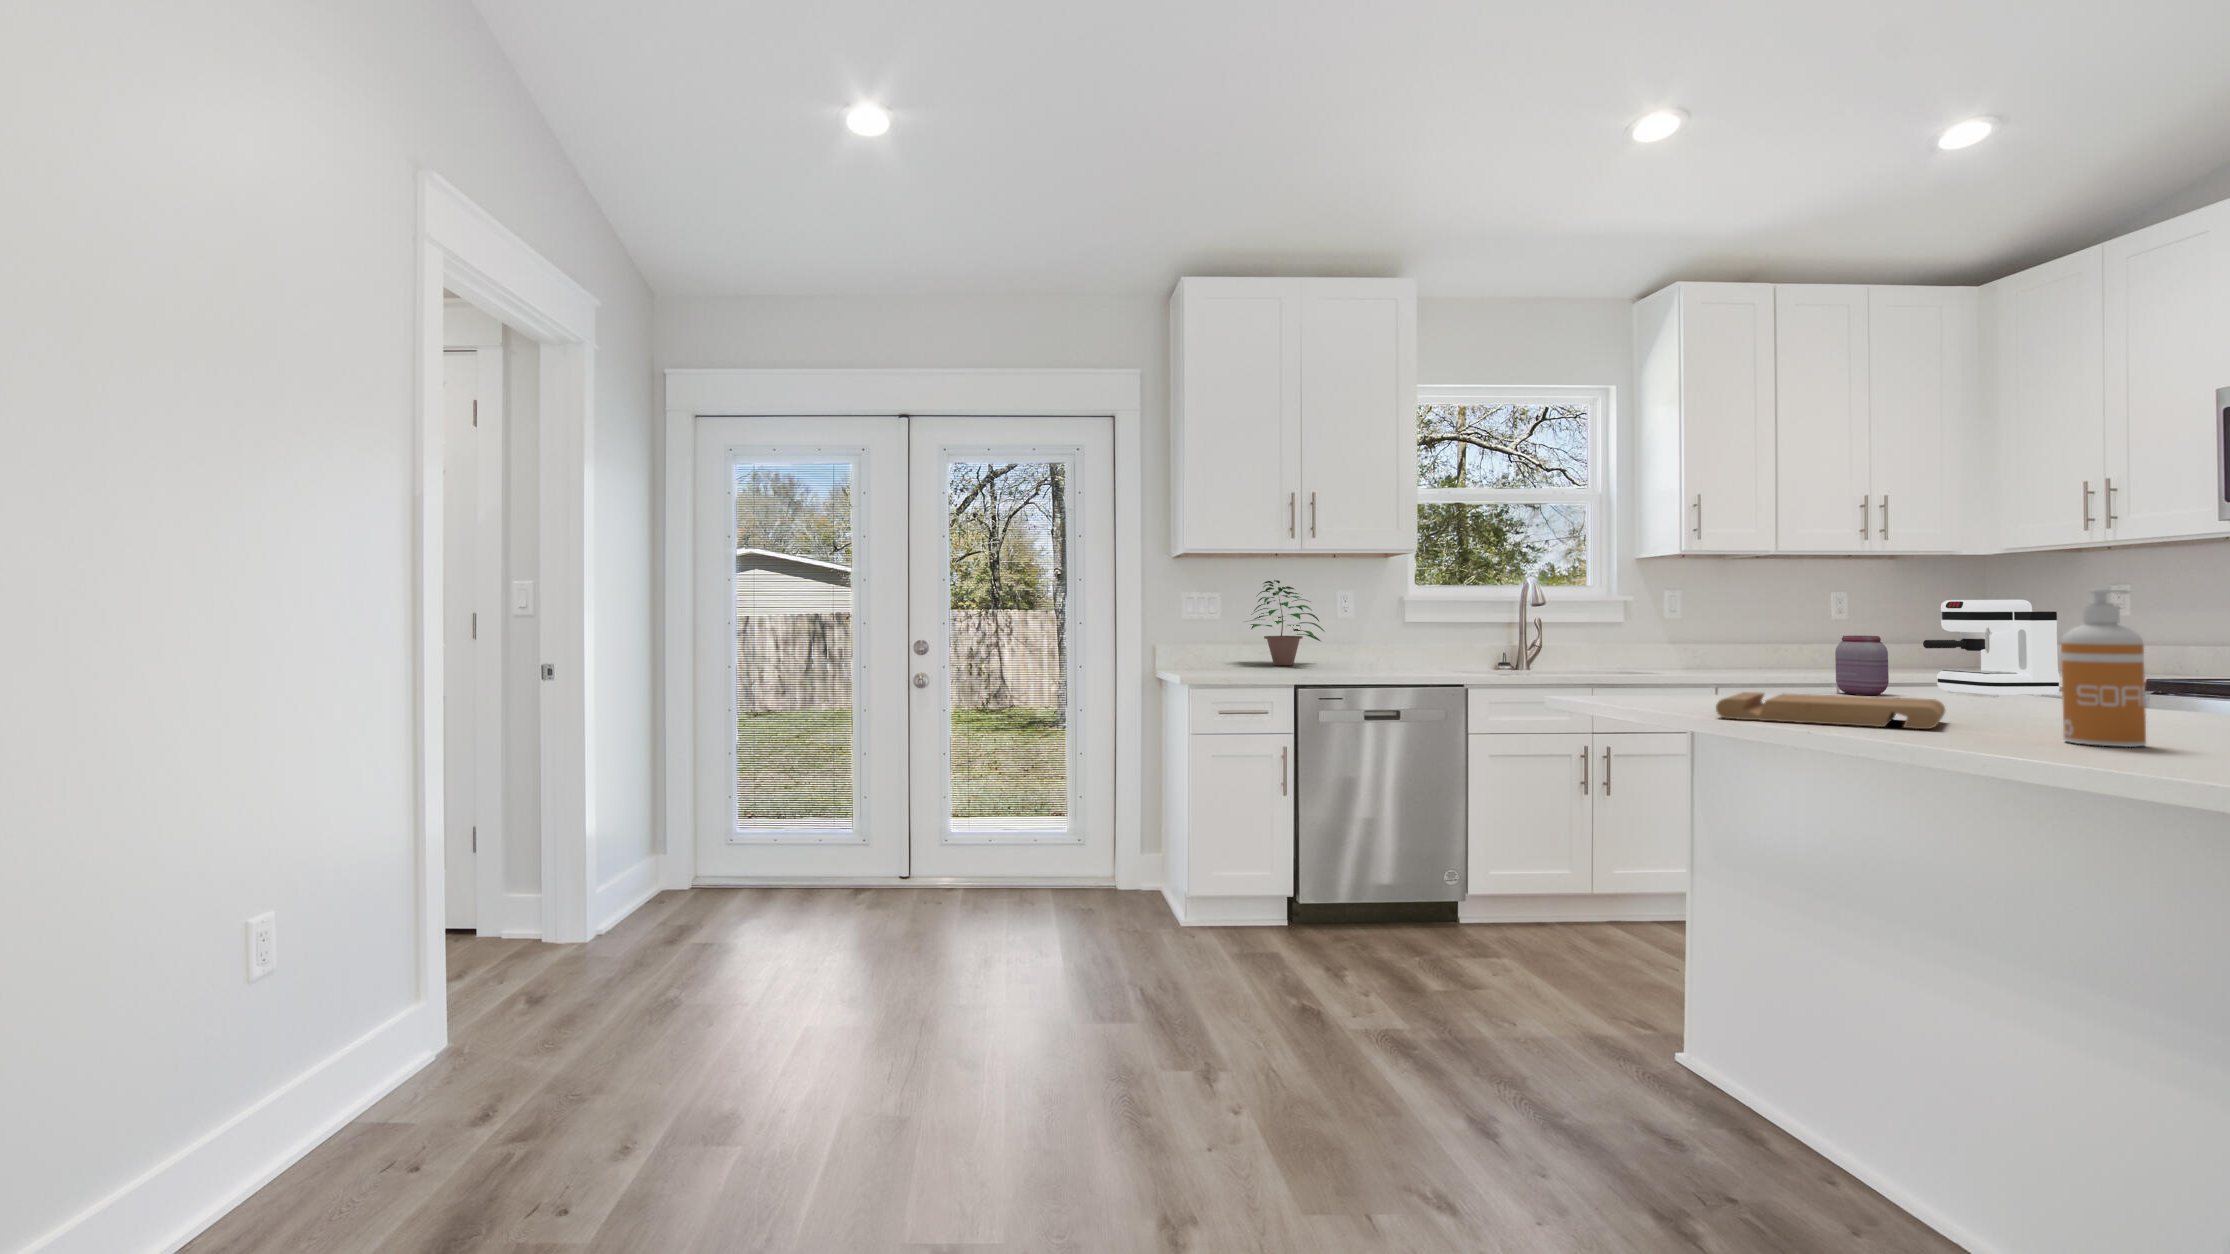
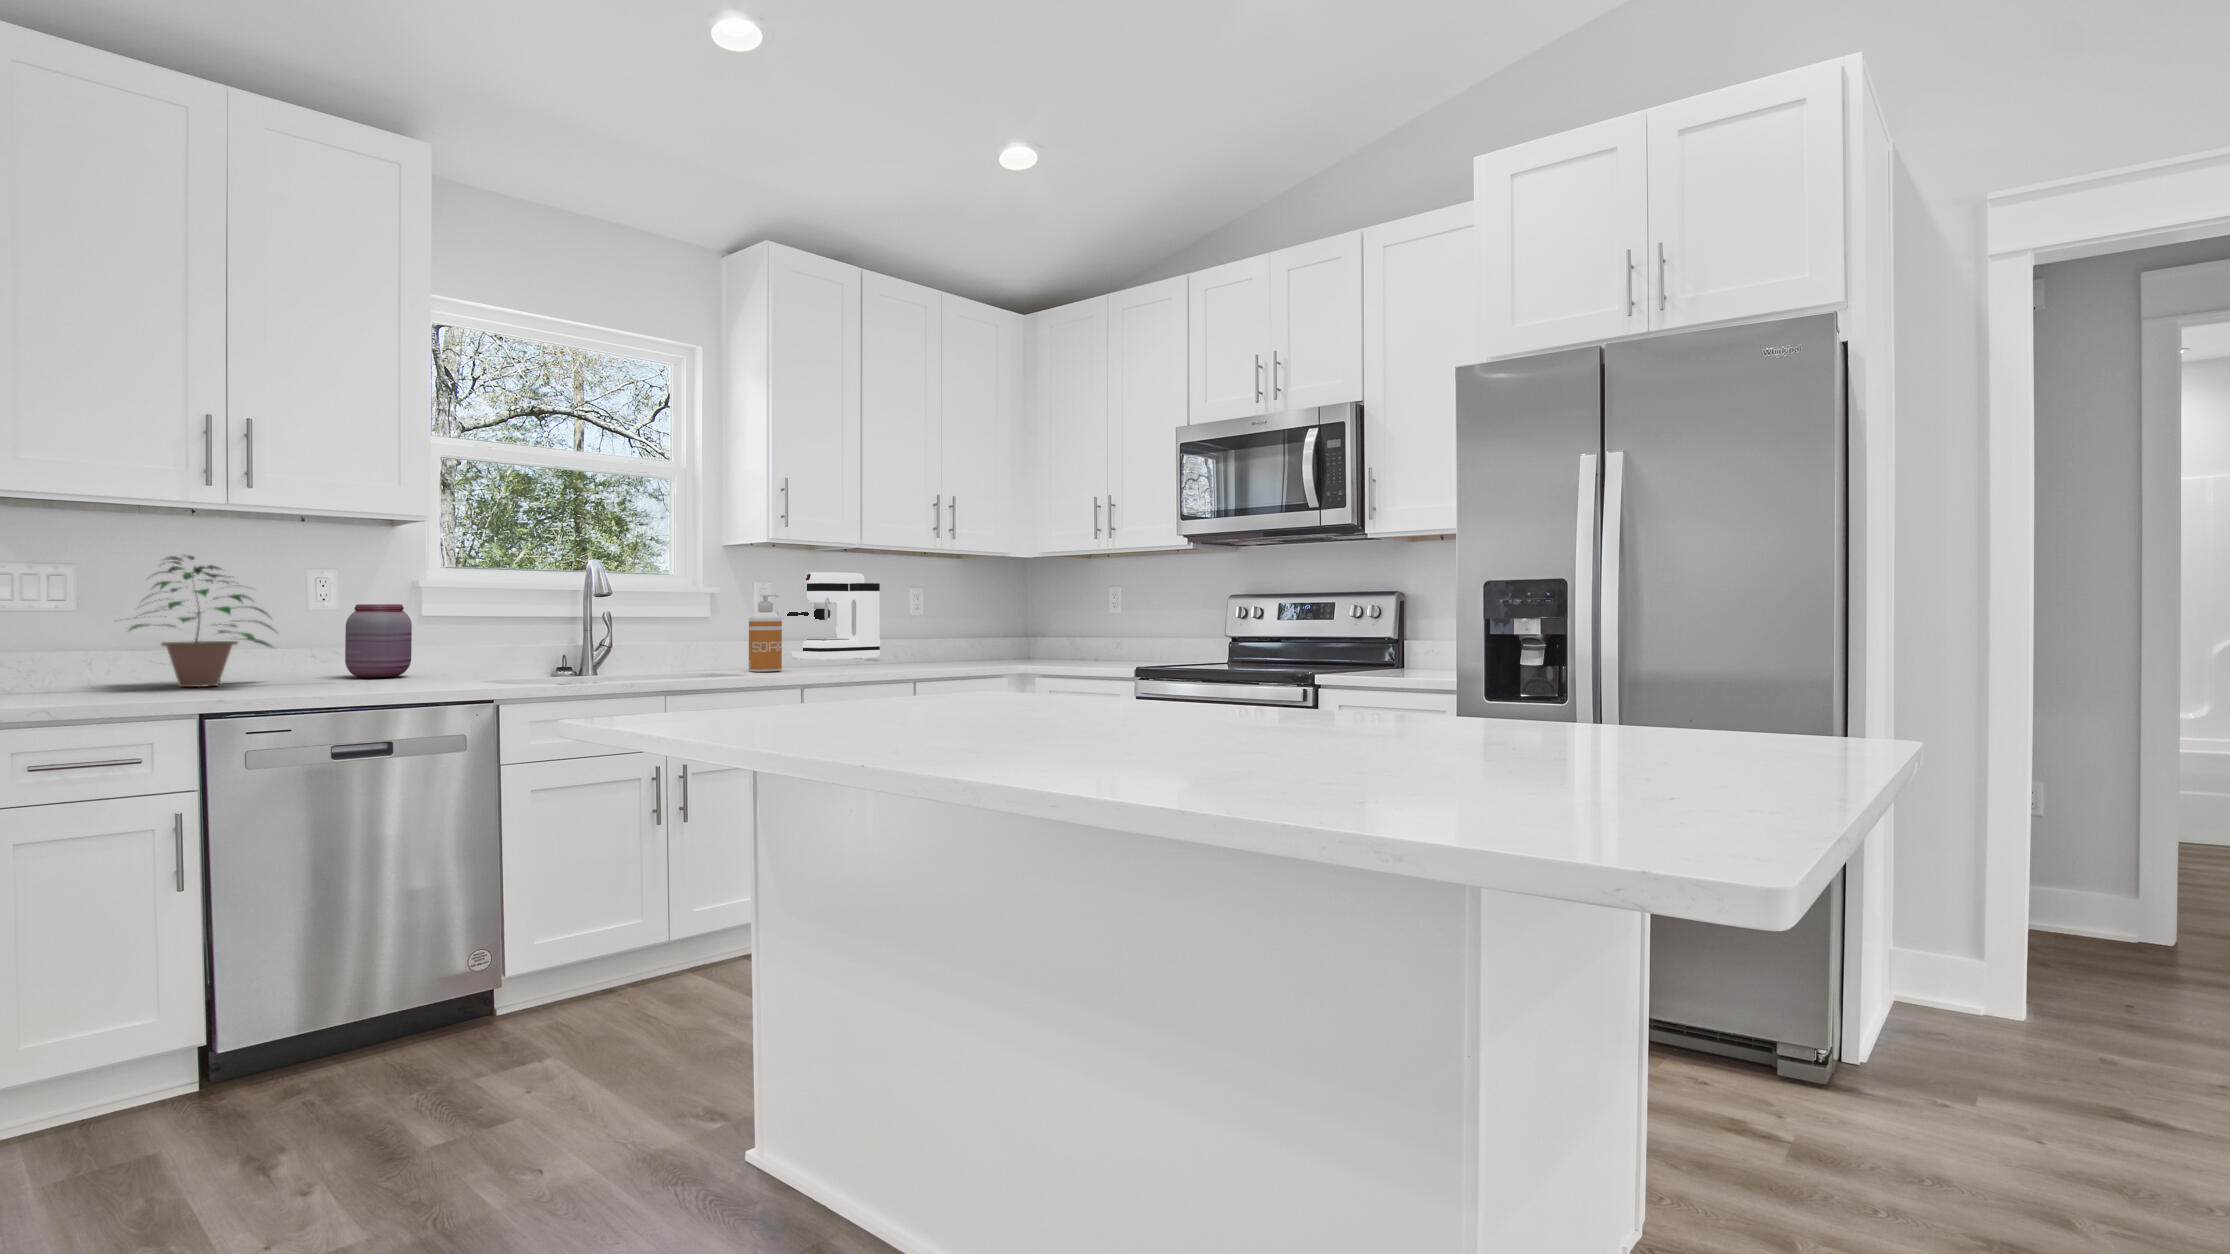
soap dispenser: present [2061,589,2146,747] -> present [749,594,782,672]
coffee maker: present [1923,600,2060,697] -> present [787,572,880,661]
jar: present [1835,636,1889,695] -> present [345,604,412,678]
cutting board: present [1716,692,1945,729] -> none [807,686,1034,724]

